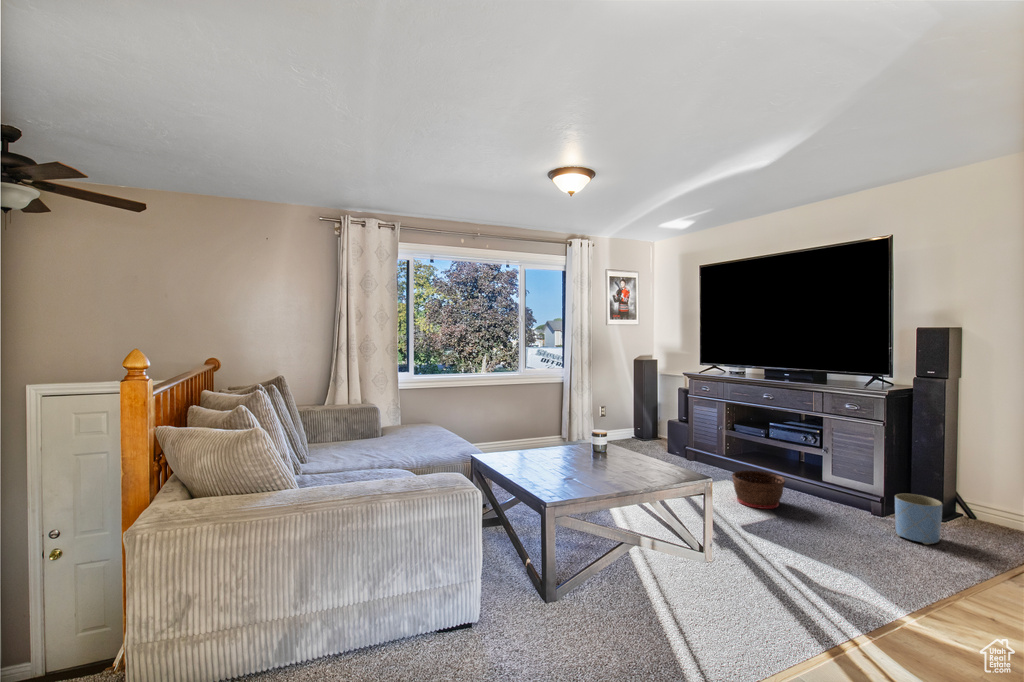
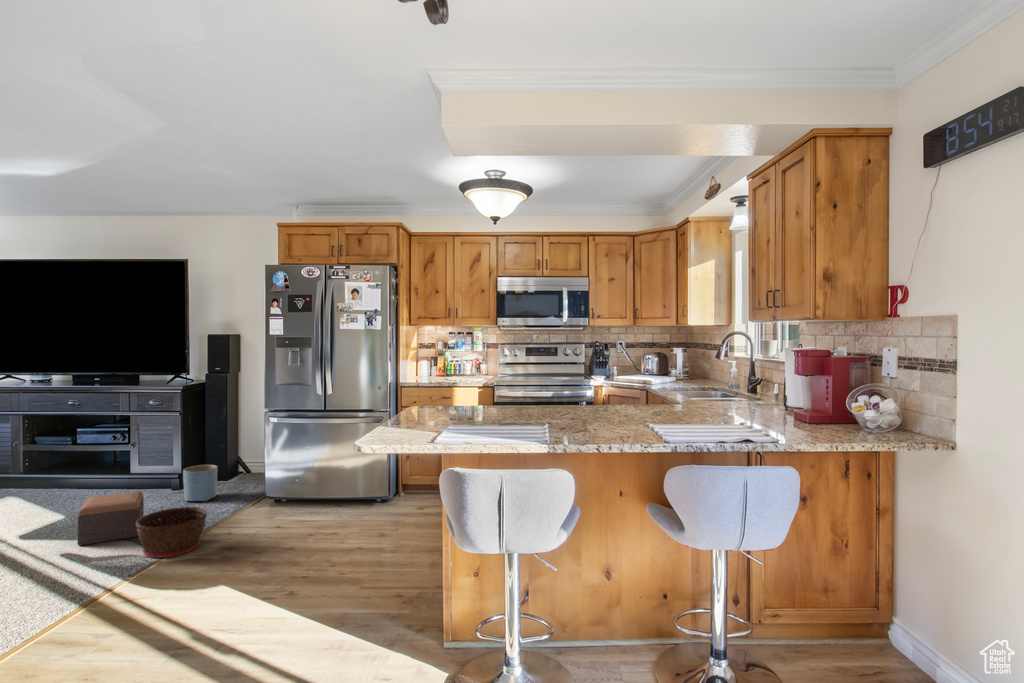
basket: present [732,470,785,509] -> present [136,507,207,558]
footstool: none [794,506,860,571] -> present [78,491,144,546]

